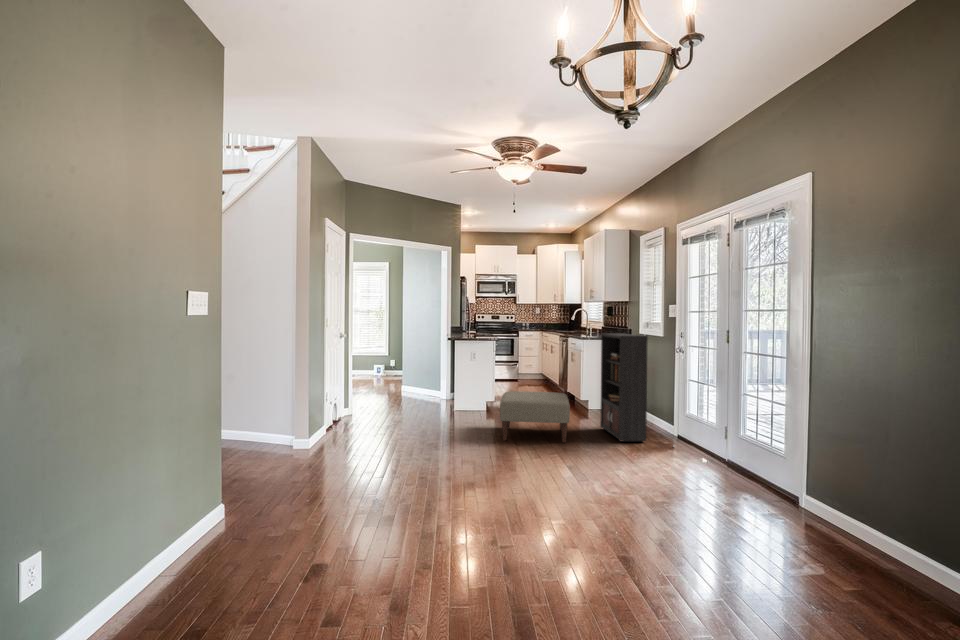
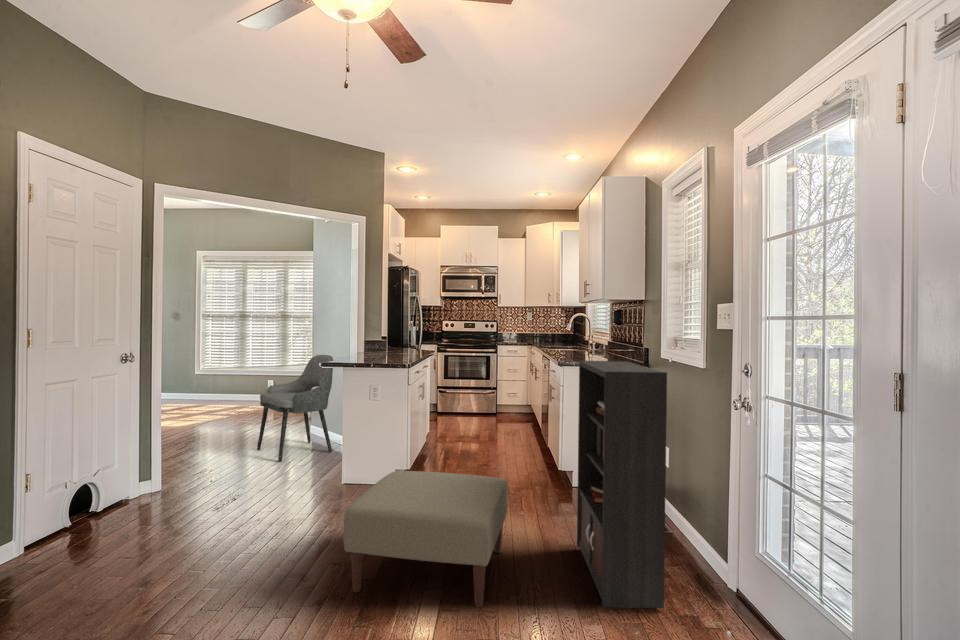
dining chair: none [378,337,428,403] -> present [257,355,333,462]

